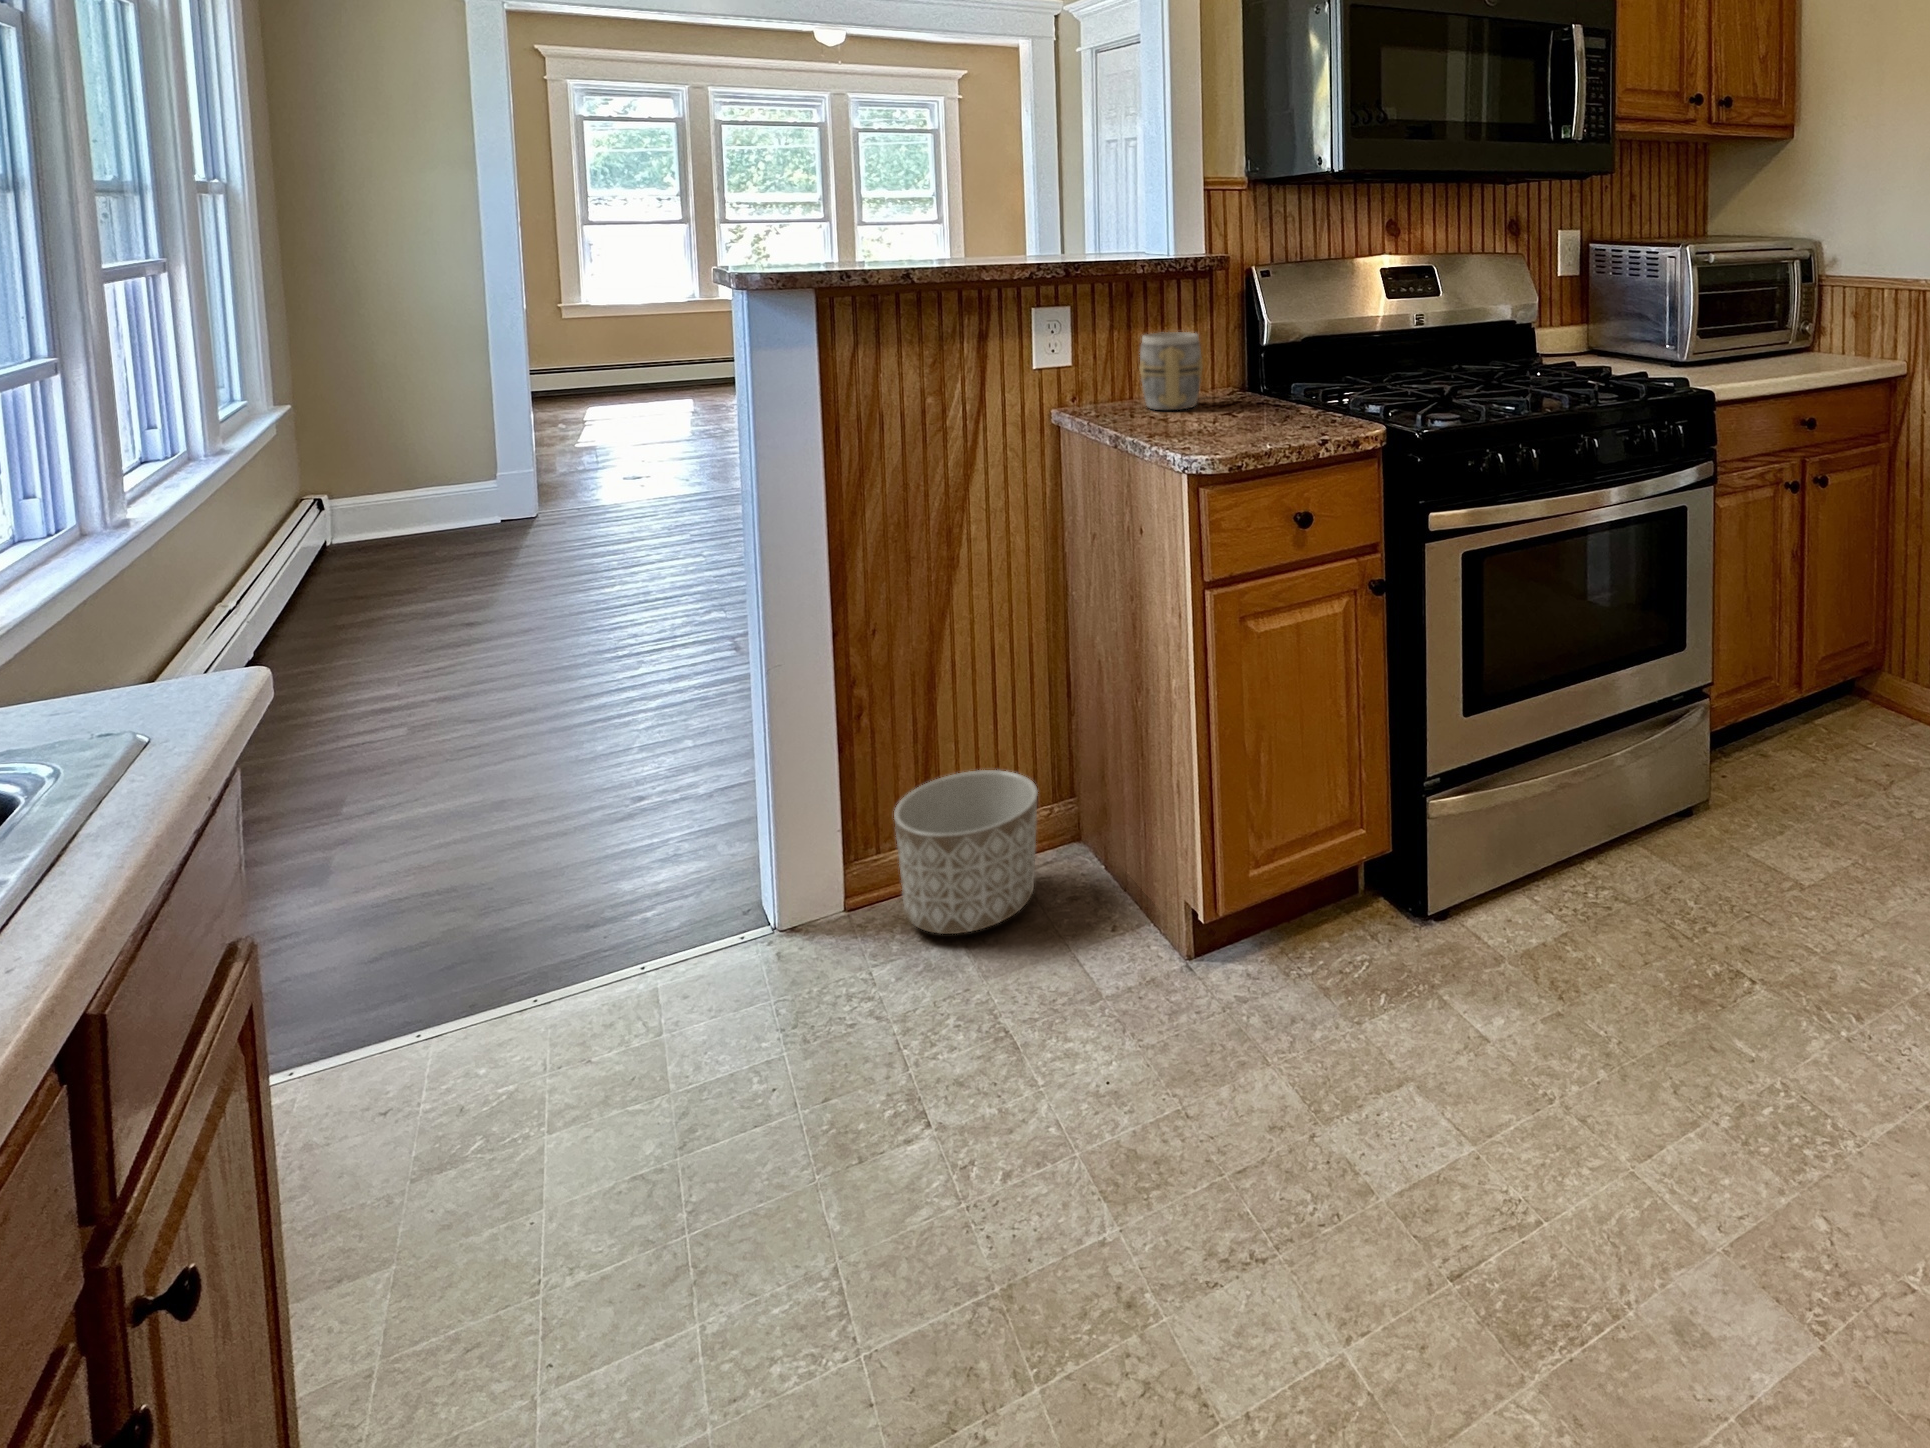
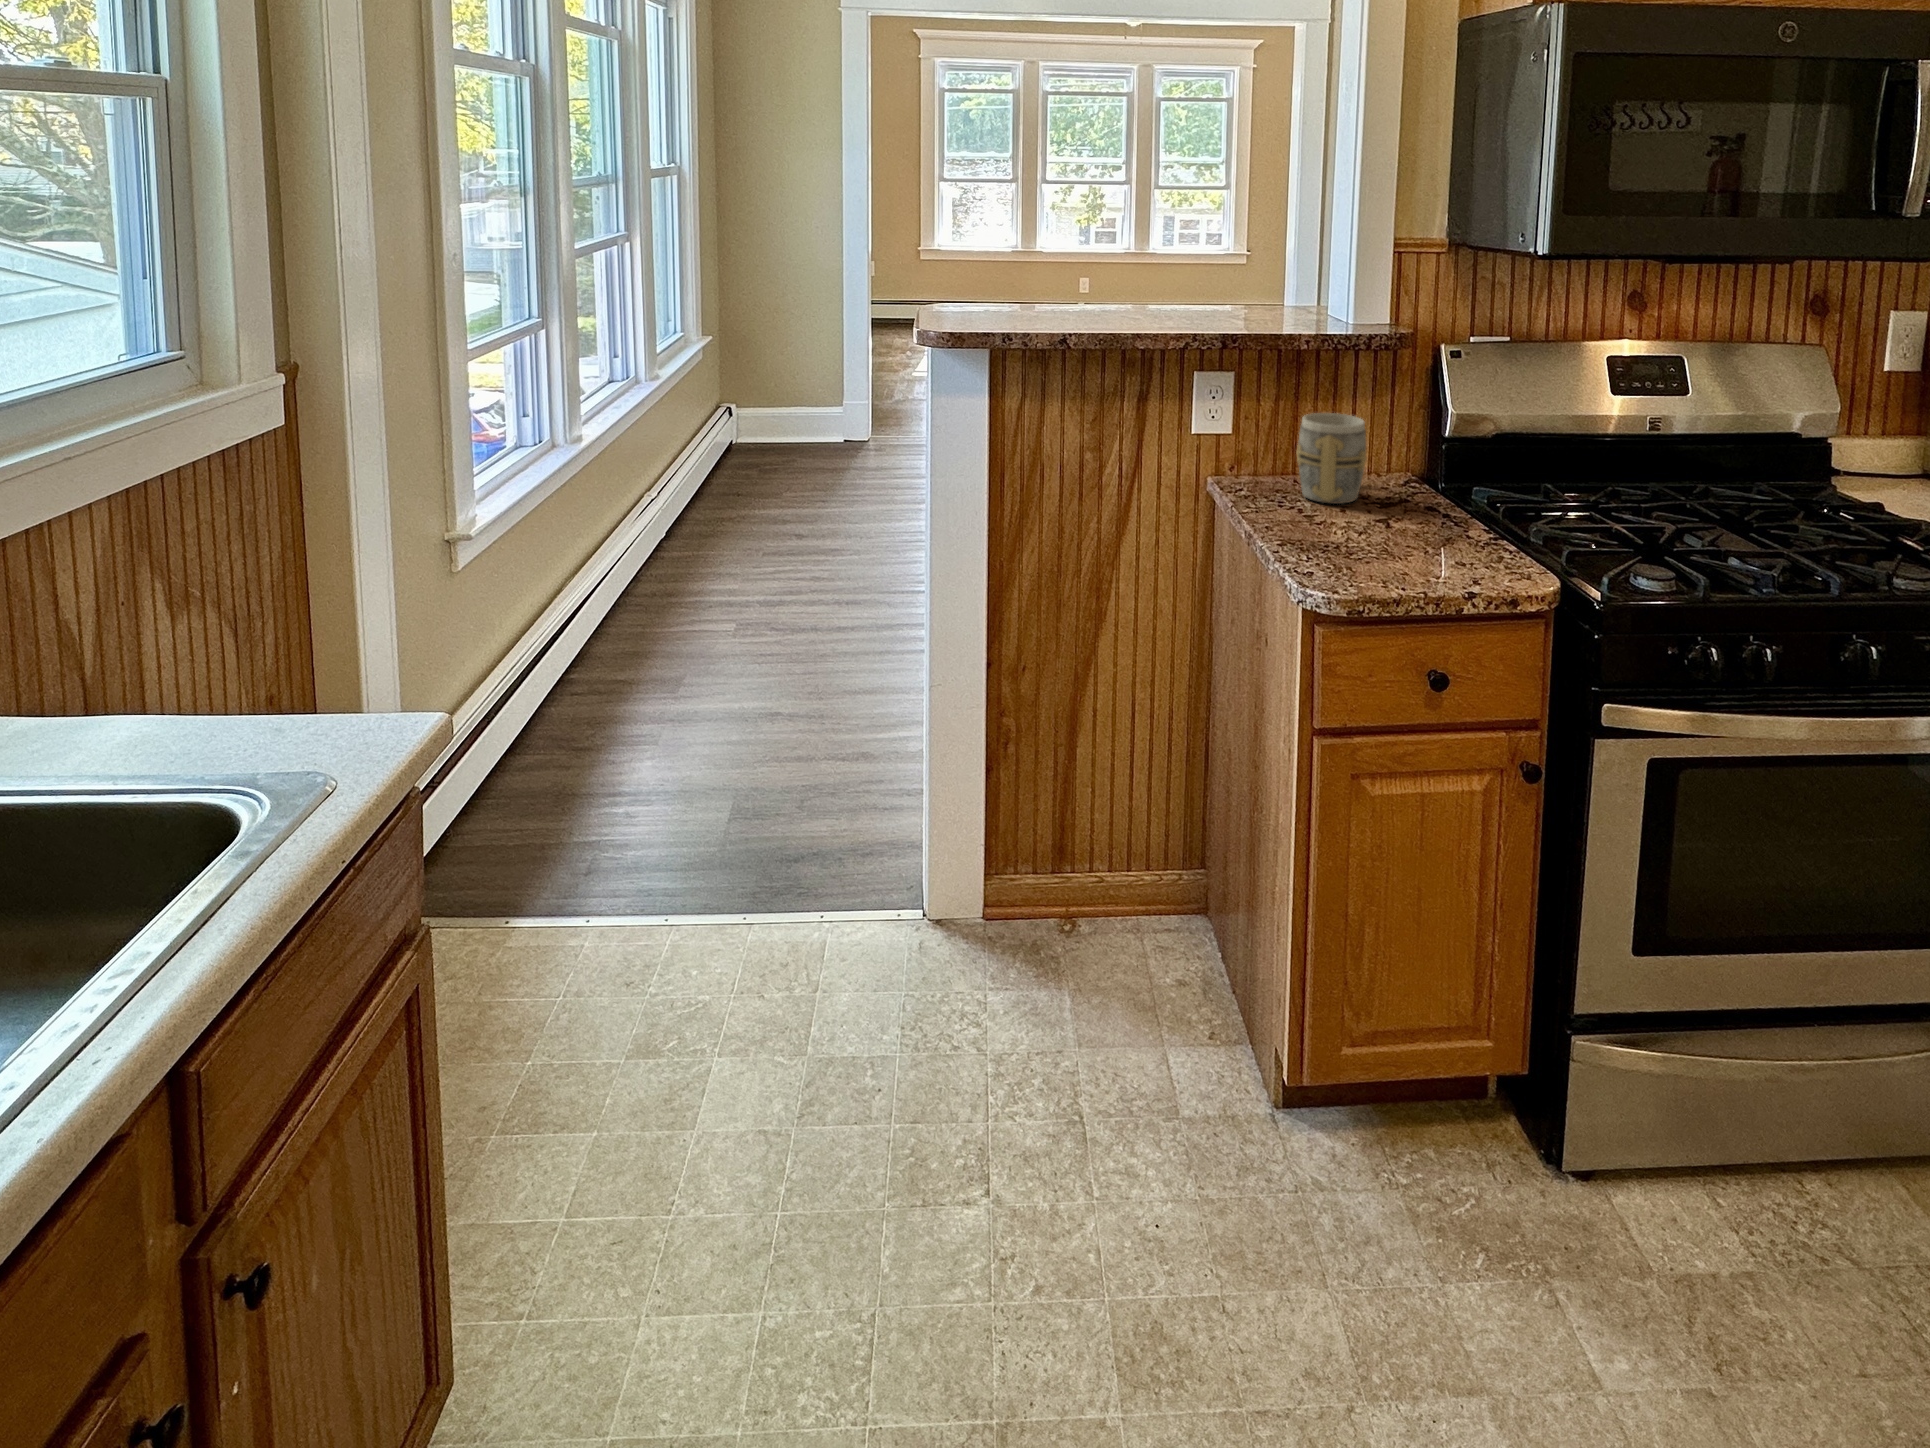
planter: present [894,770,1038,934] -> none [1021,823,1156,992]

